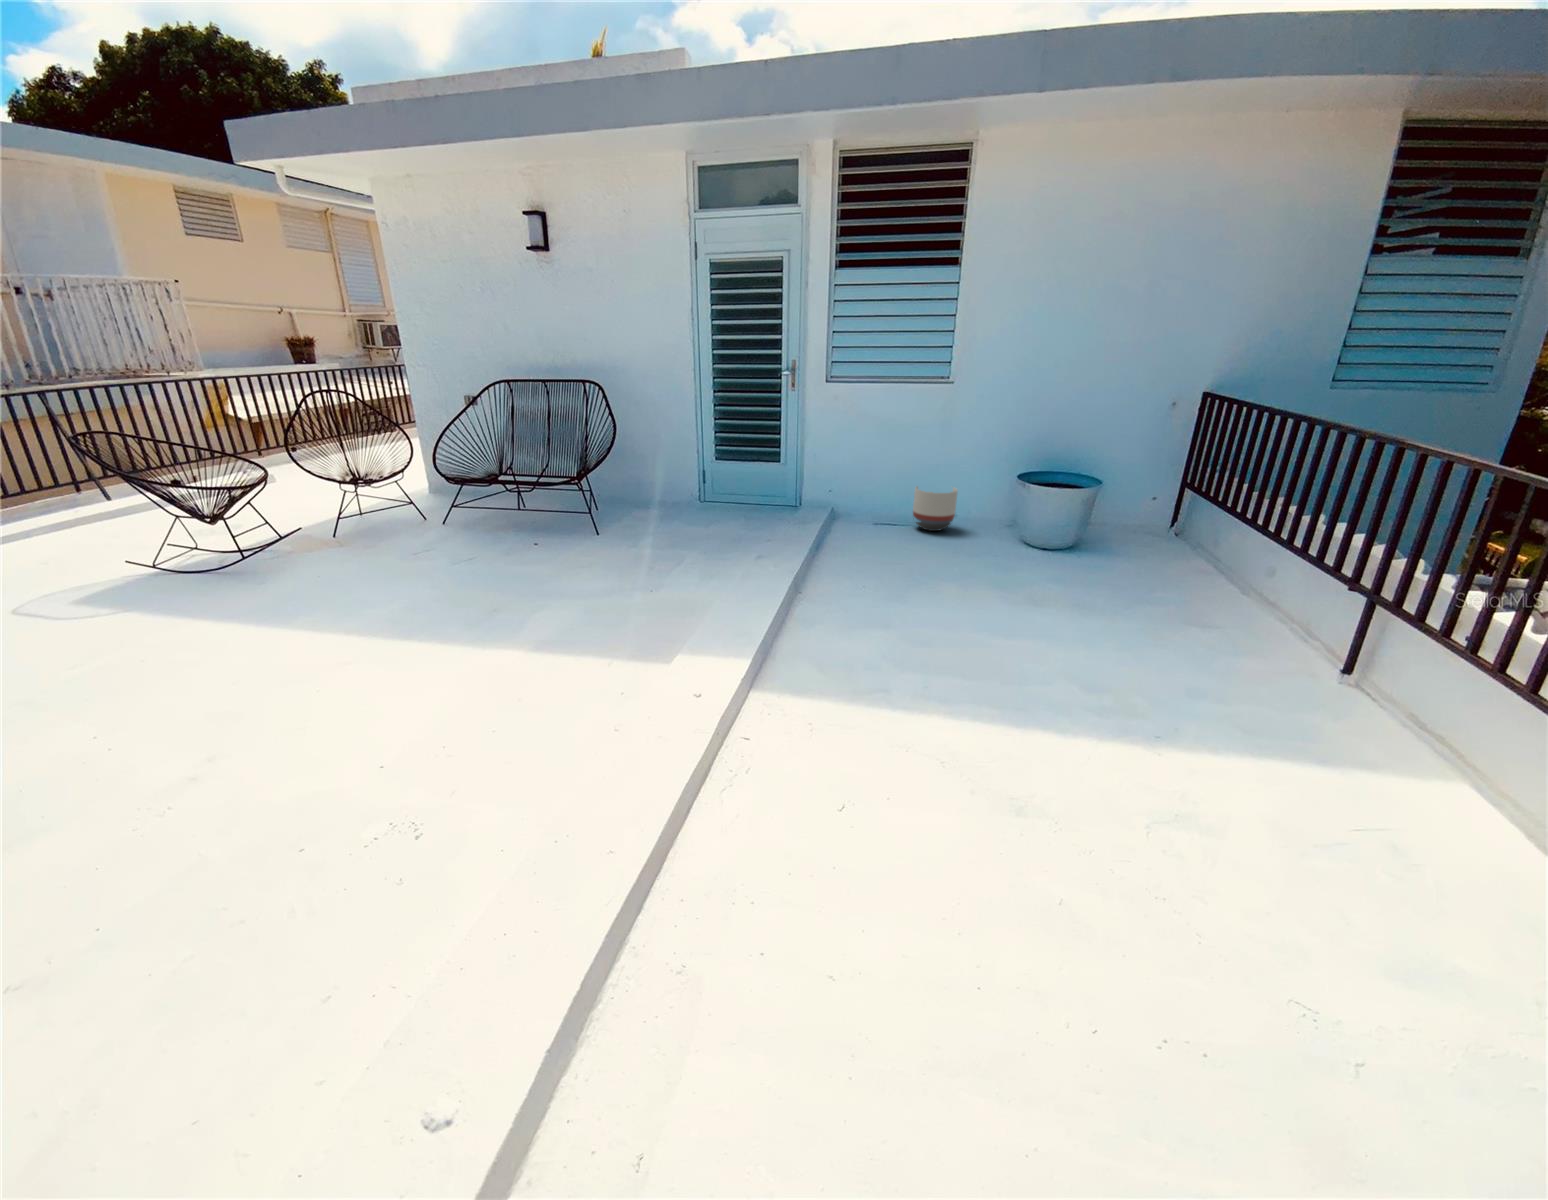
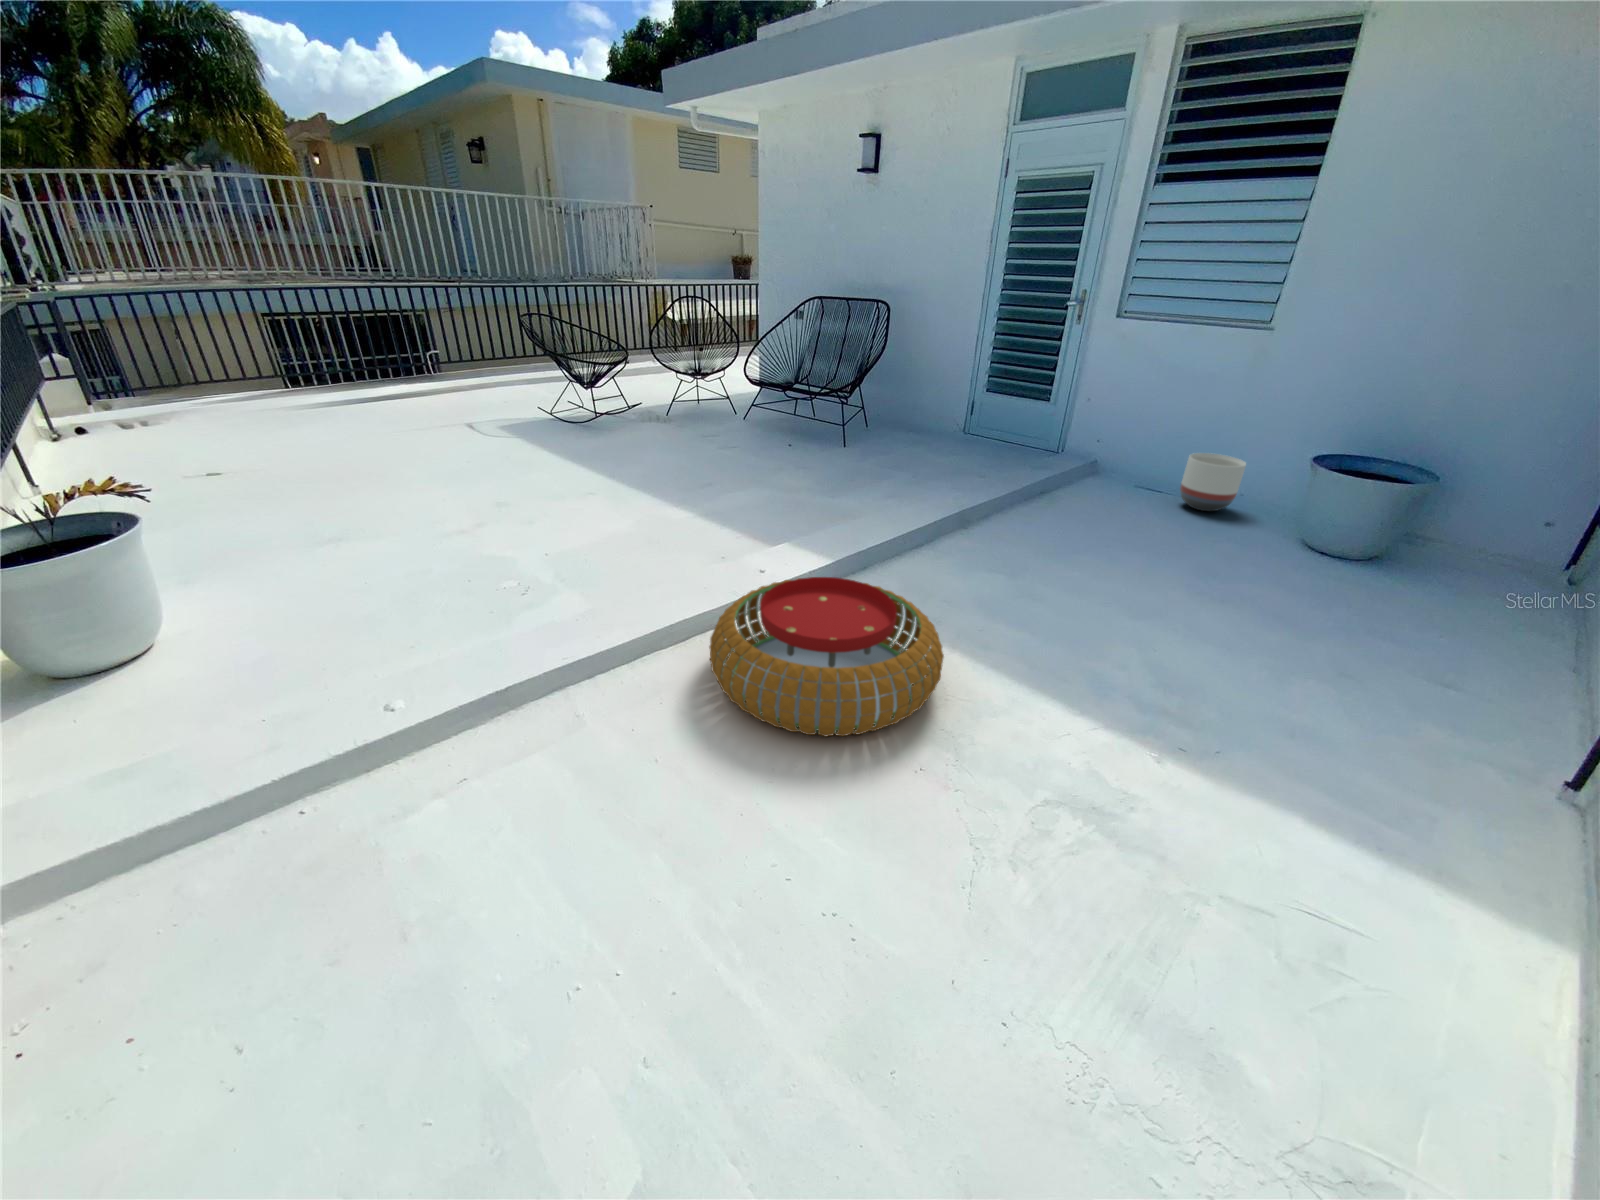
pouf: none [747,667,1017,865] -> present [710,577,944,736]

